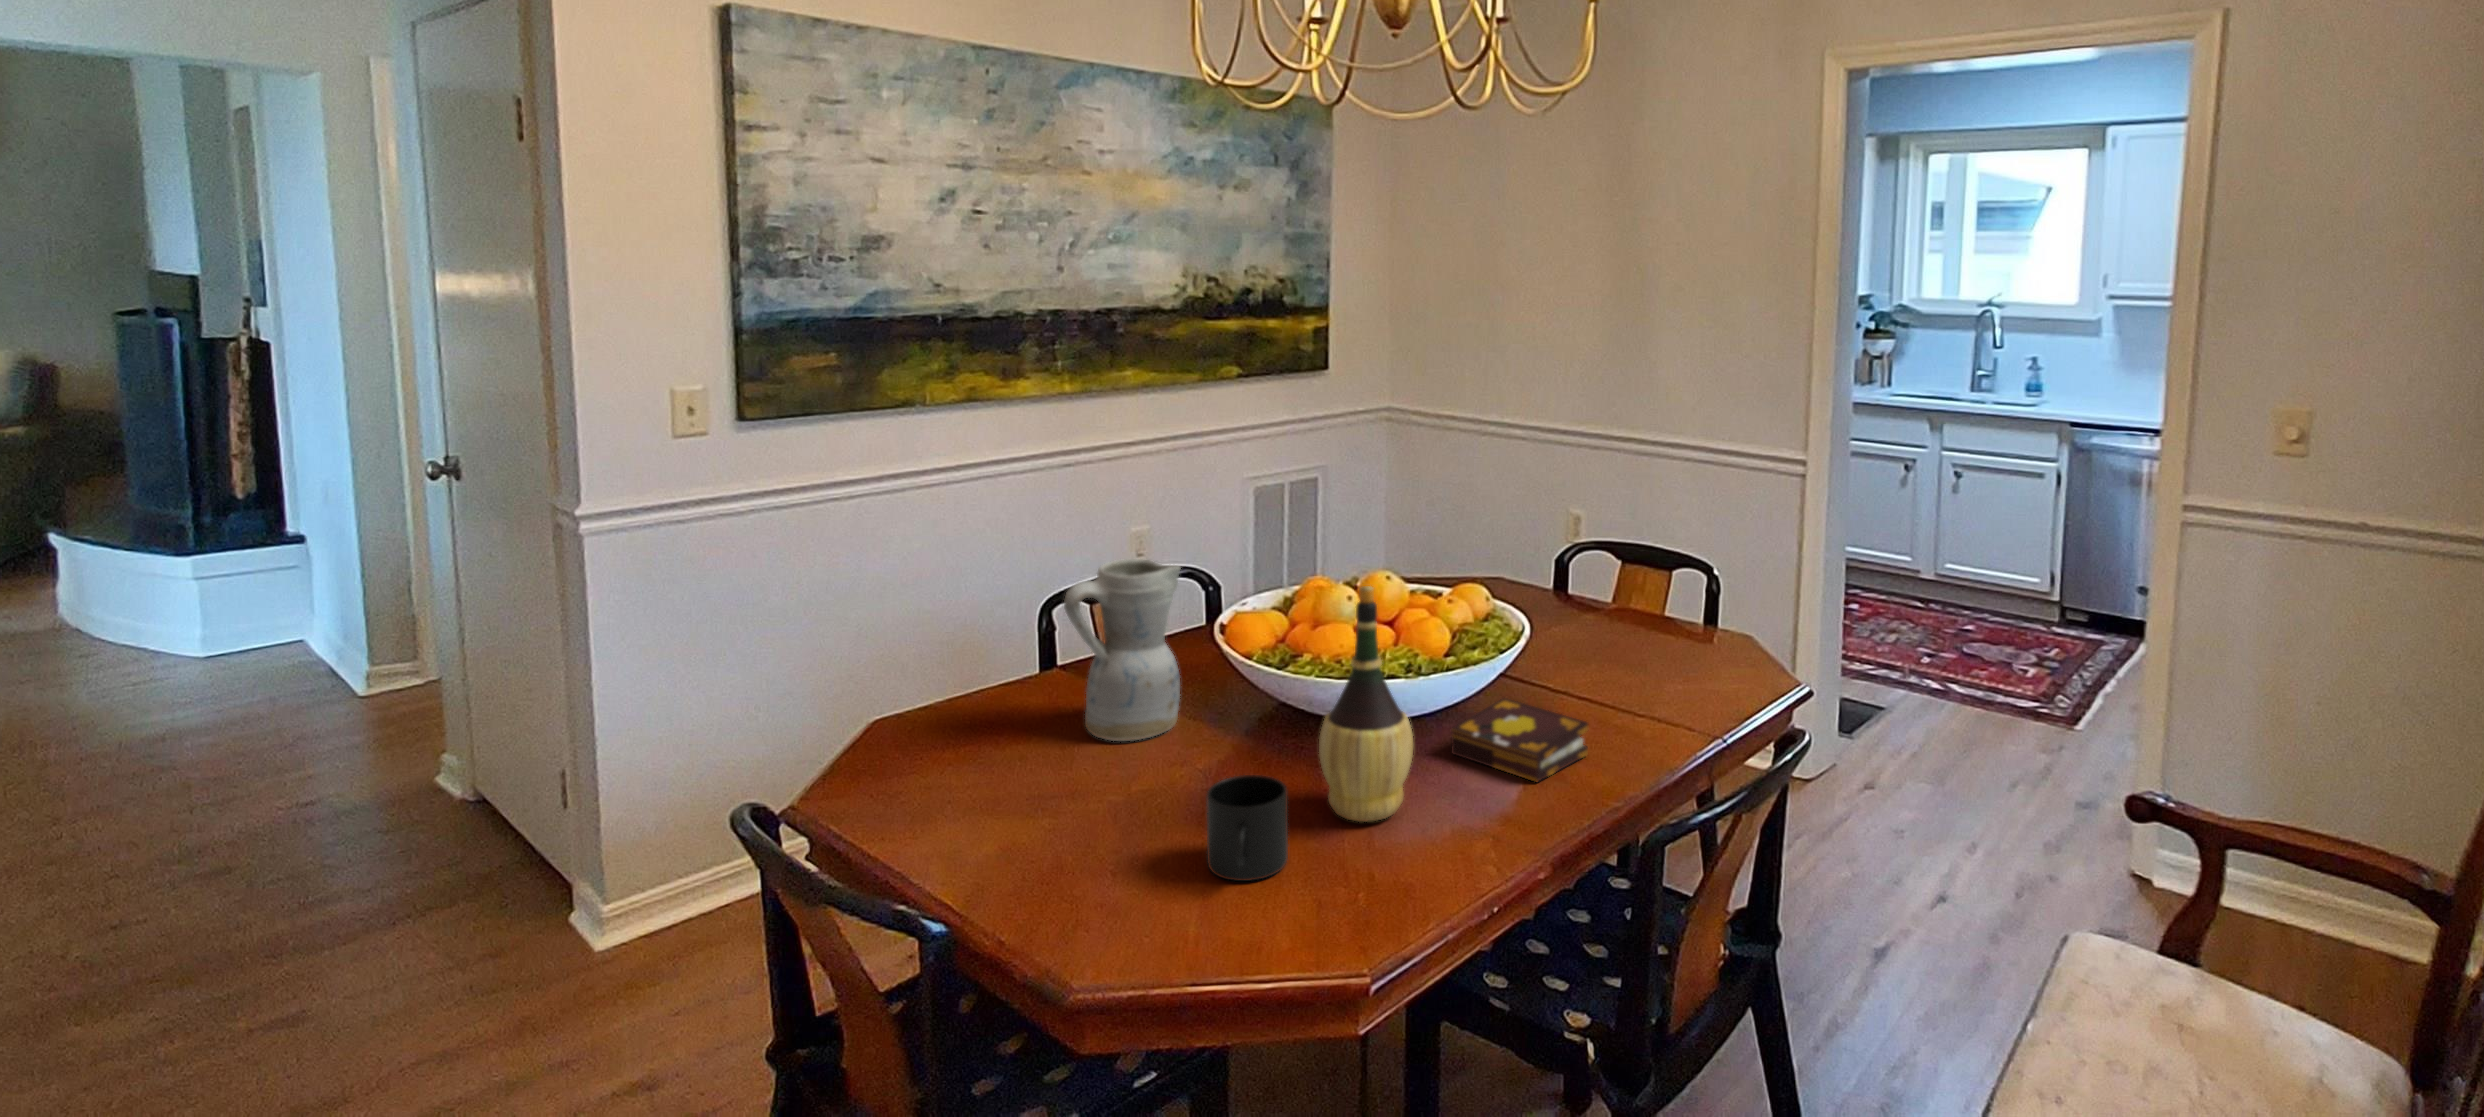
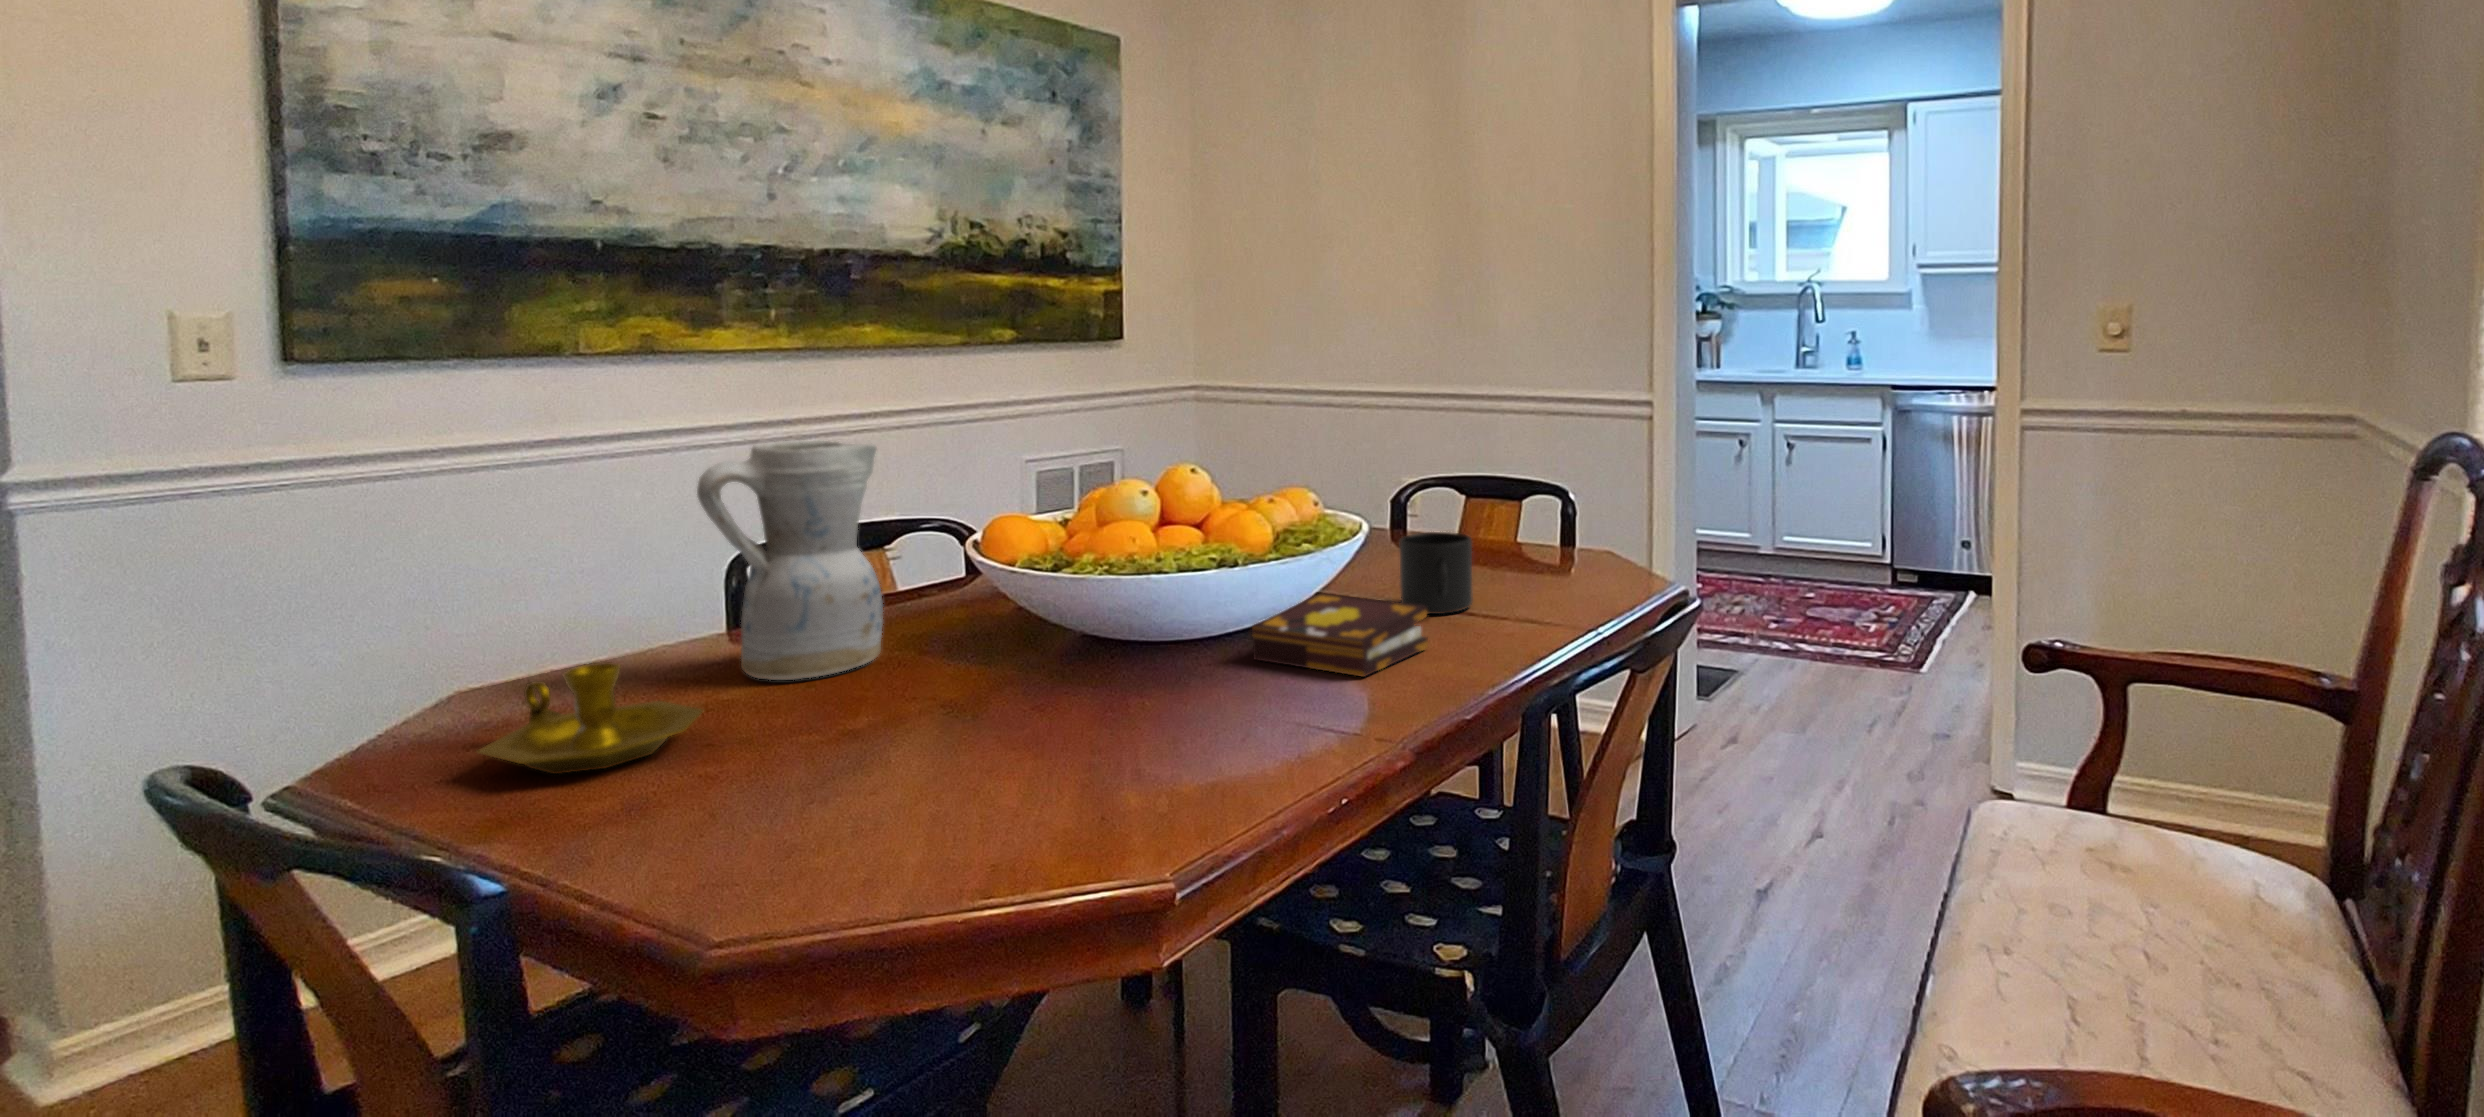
wine bottle: present [1319,586,1413,821] -> none [1058,410,1192,731]
candlestick: none [946,739,1078,818] -> present [475,662,703,774]
mug: present [1206,775,1288,881] -> present [1399,532,1473,614]

